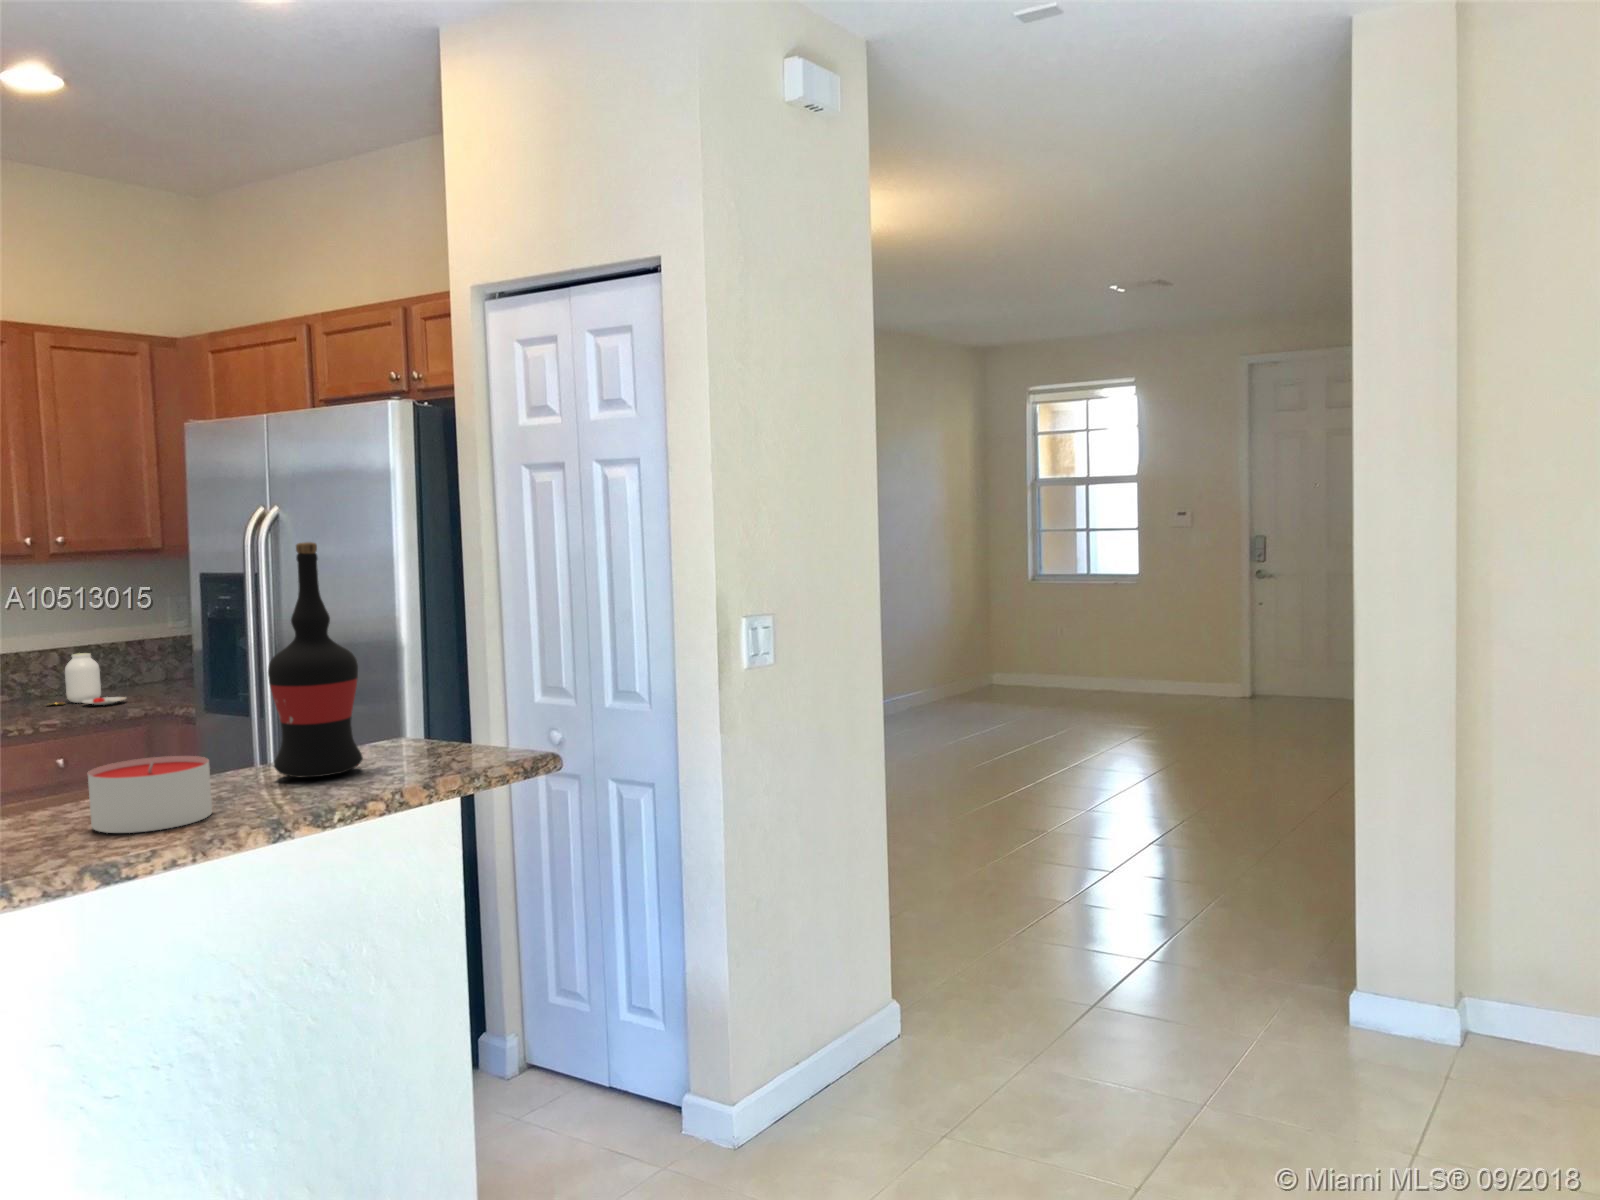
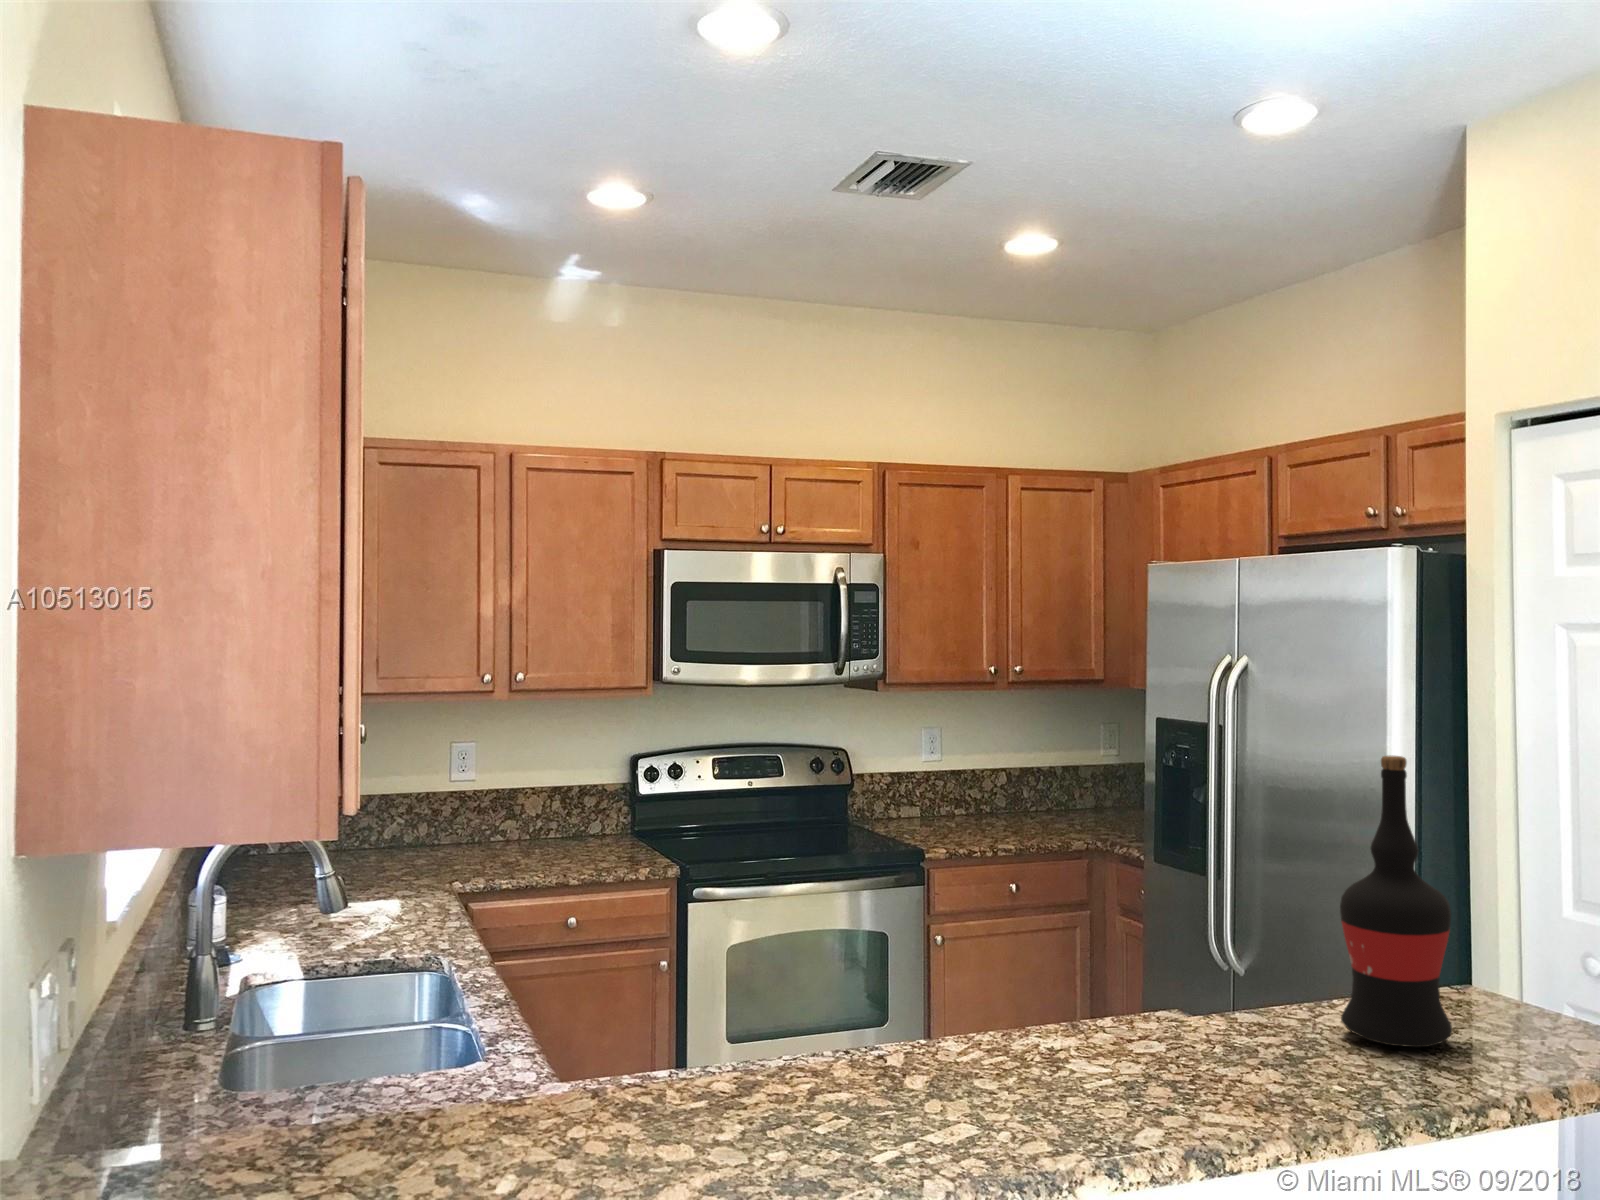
jar: present [58,653,126,705] -> none [999,779,1069,833]
candle: present [88,756,212,833] -> none [1165,998,1295,1100]

